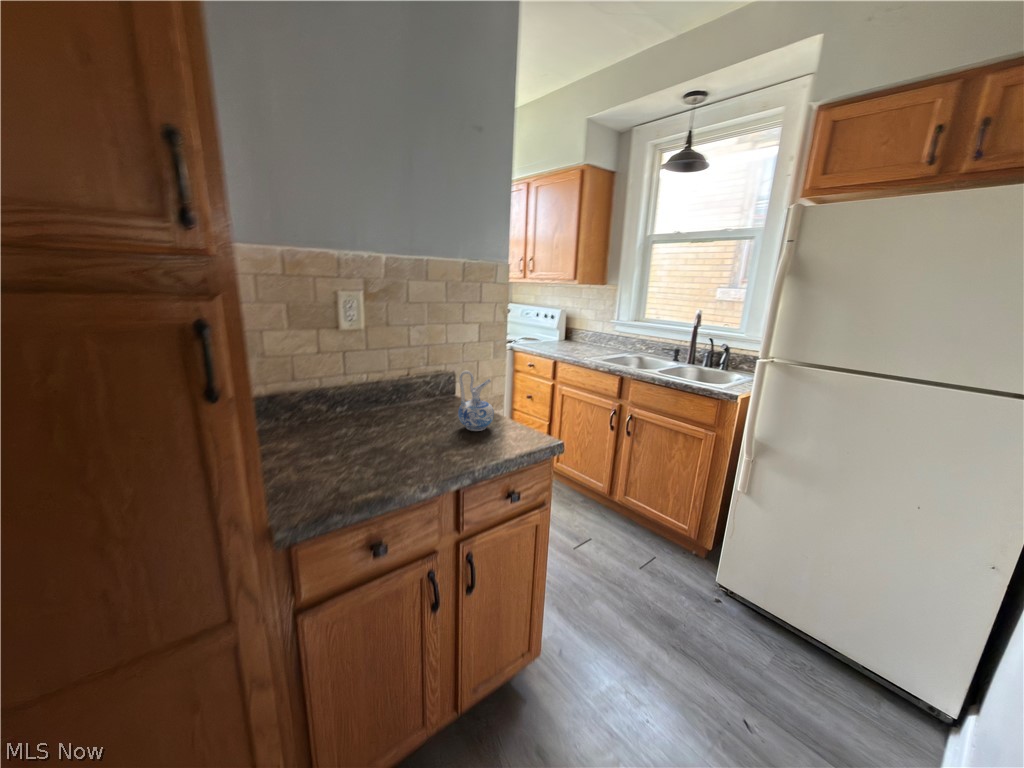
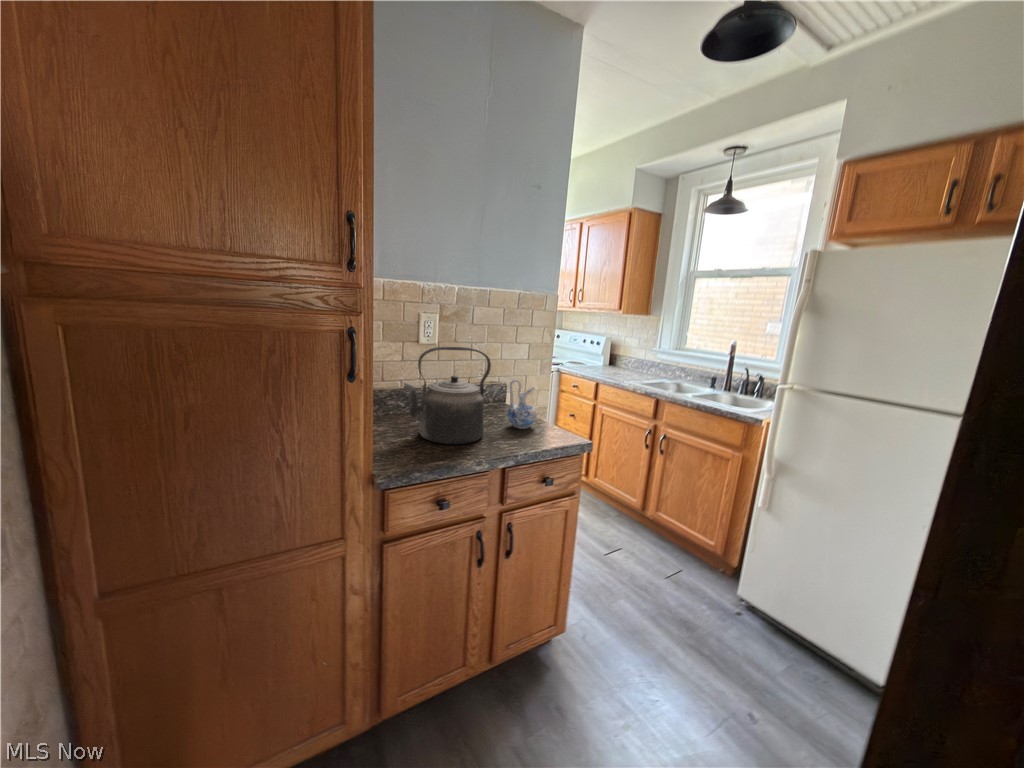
kettle: none [315,335,433,464] -> present [404,347,491,444]

